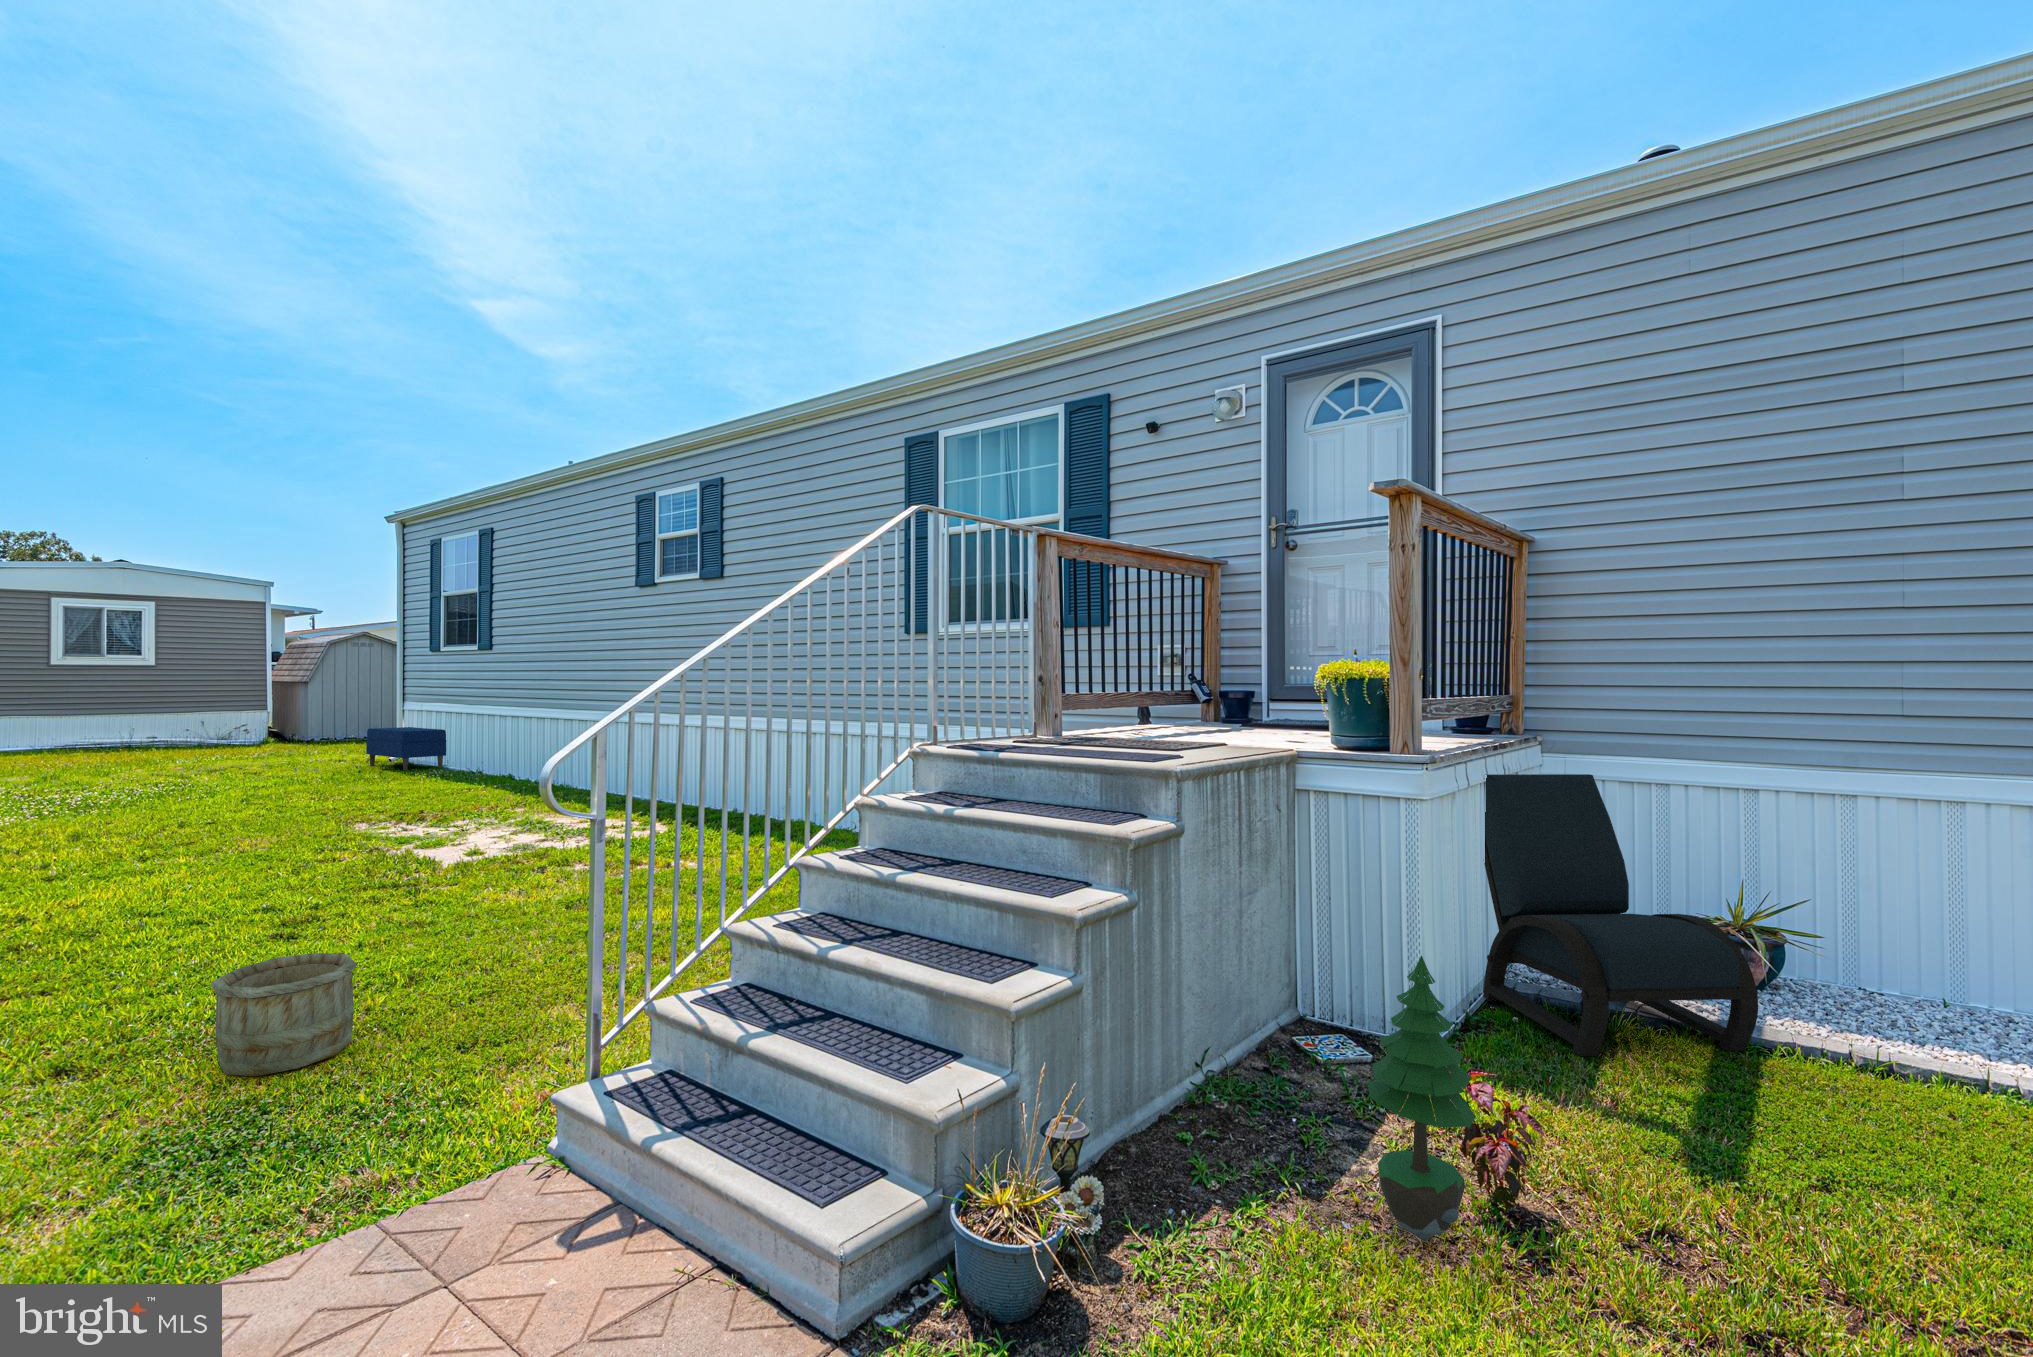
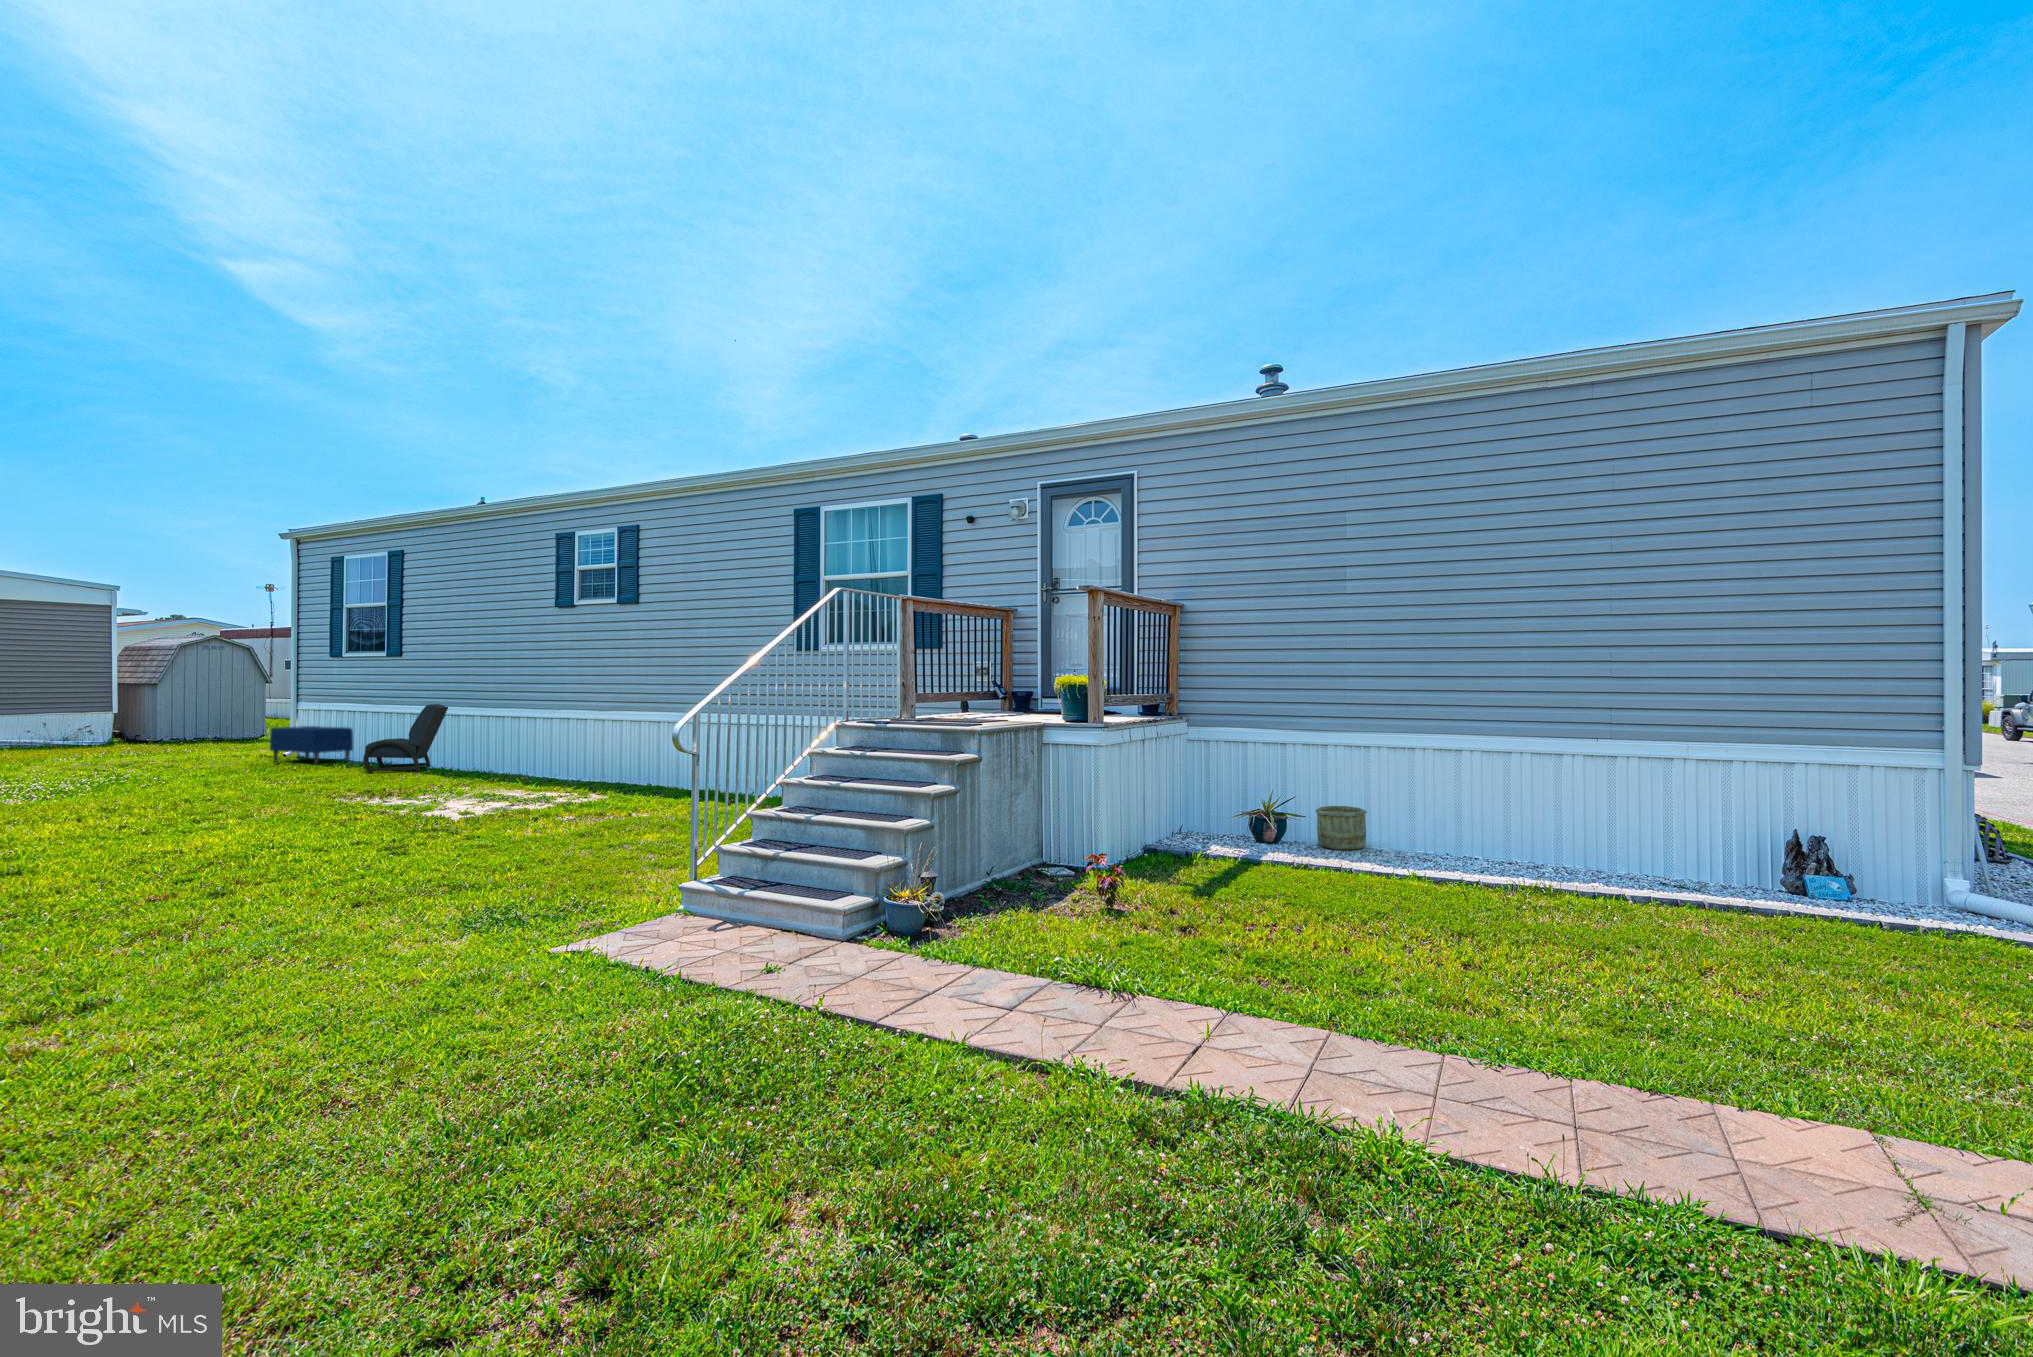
lounge chair: present [1483,774,1758,1056] -> present [363,704,448,773]
wooden bucket: present [211,953,357,1076] -> present [1315,806,1367,850]
potted tree: present [1367,955,1476,1241] -> none [1046,799,1086,912]

